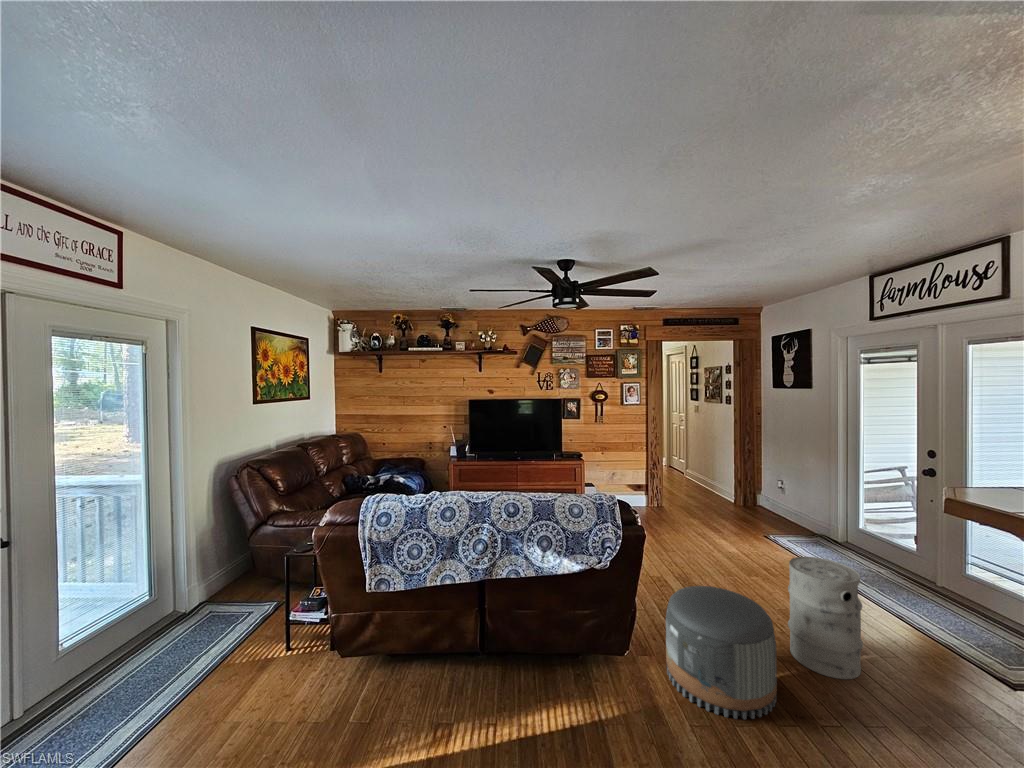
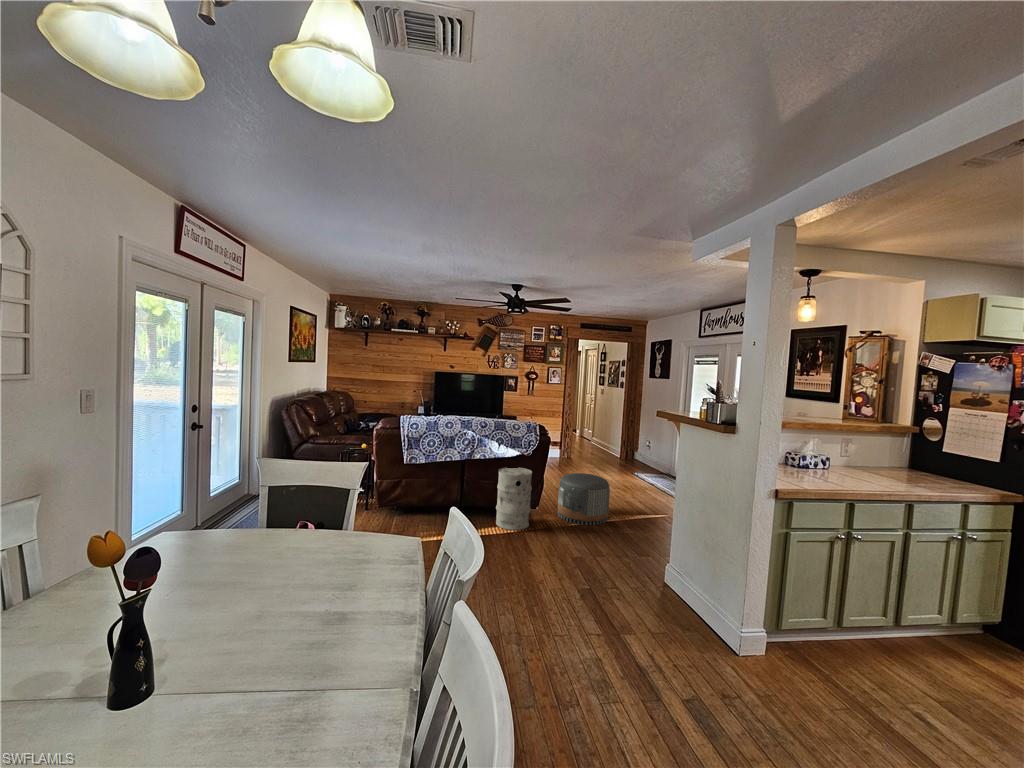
trash can: present [788,557,863,679] -> present [496,467,532,530]

